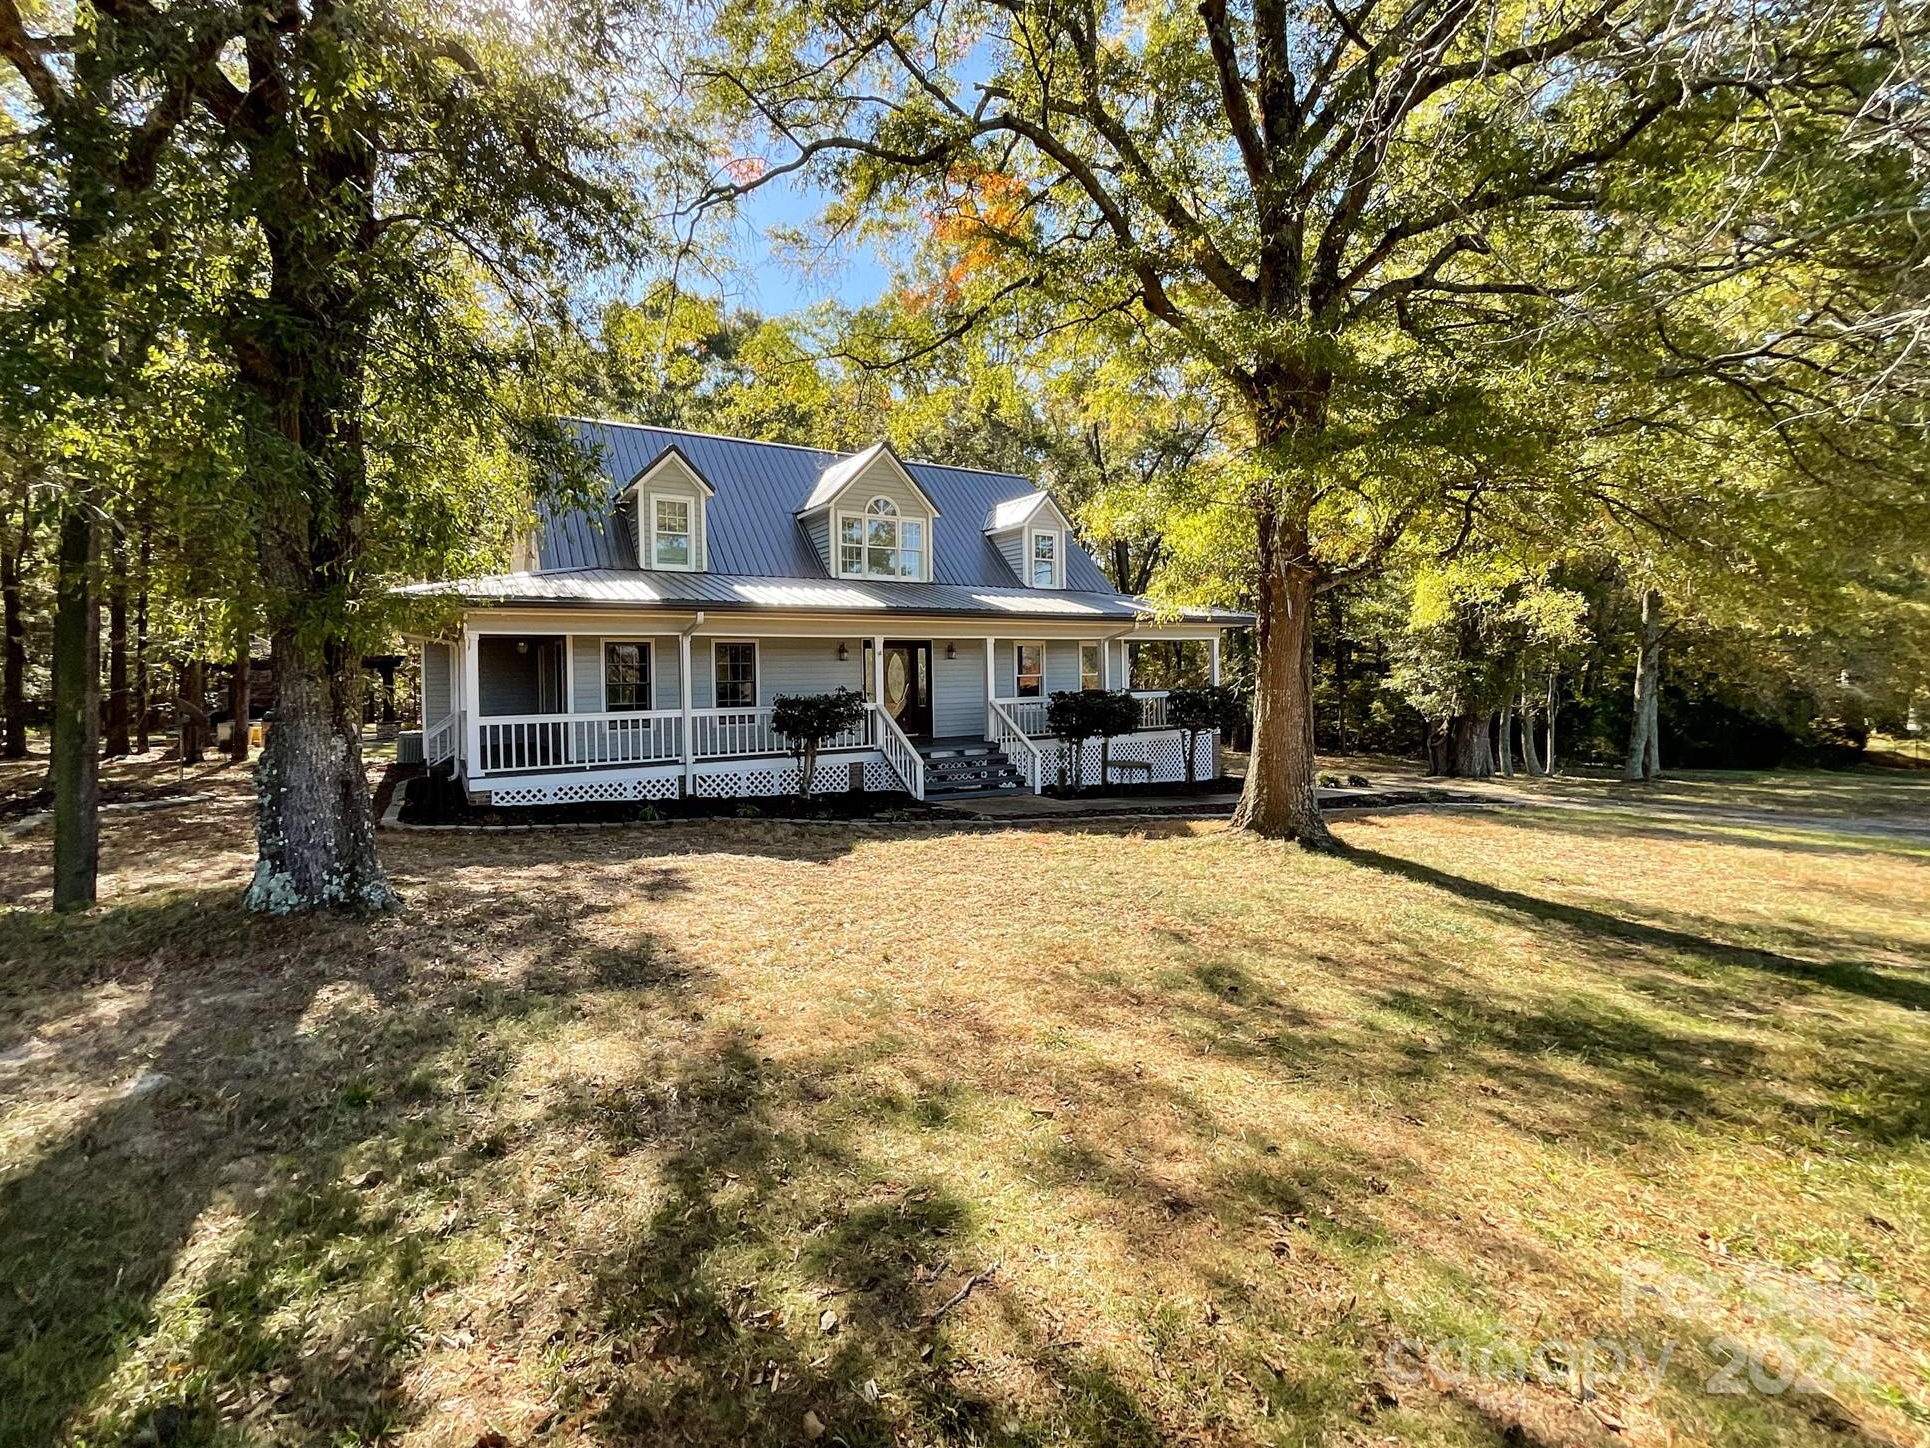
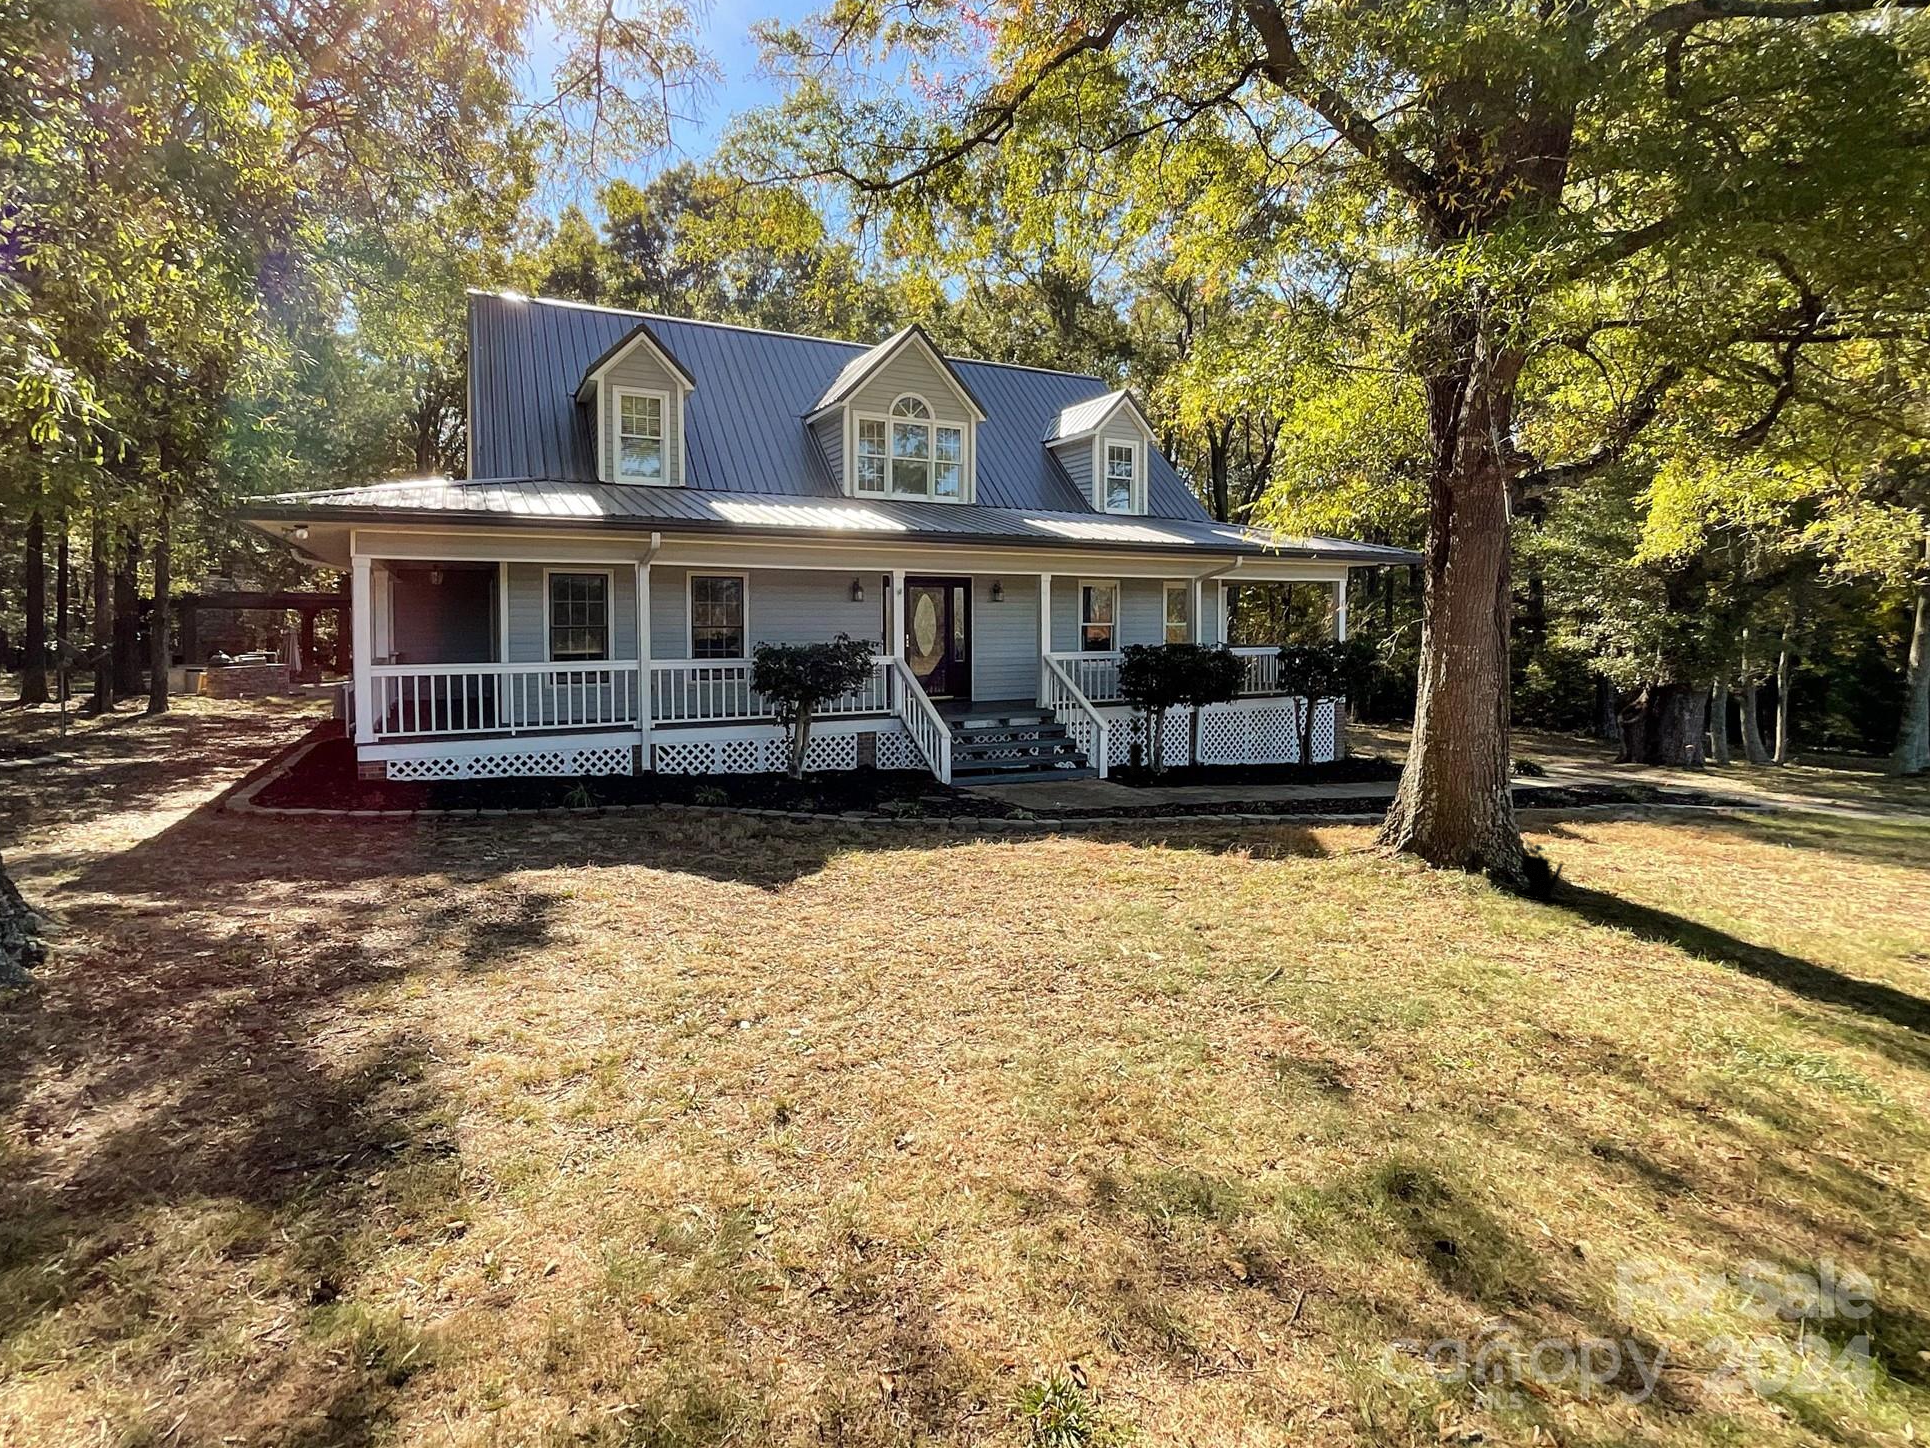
lounge chair: present [188,724,235,762] -> none [93,671,158,715]
round table: present [1100,760,1153,796] -> none [1185,734,1259,783]
stool: present [409,765,458,814] -> none [280,726,348,790]
watering can: none [1315,820,1346,862] -> present [1513,840,1563,900]

